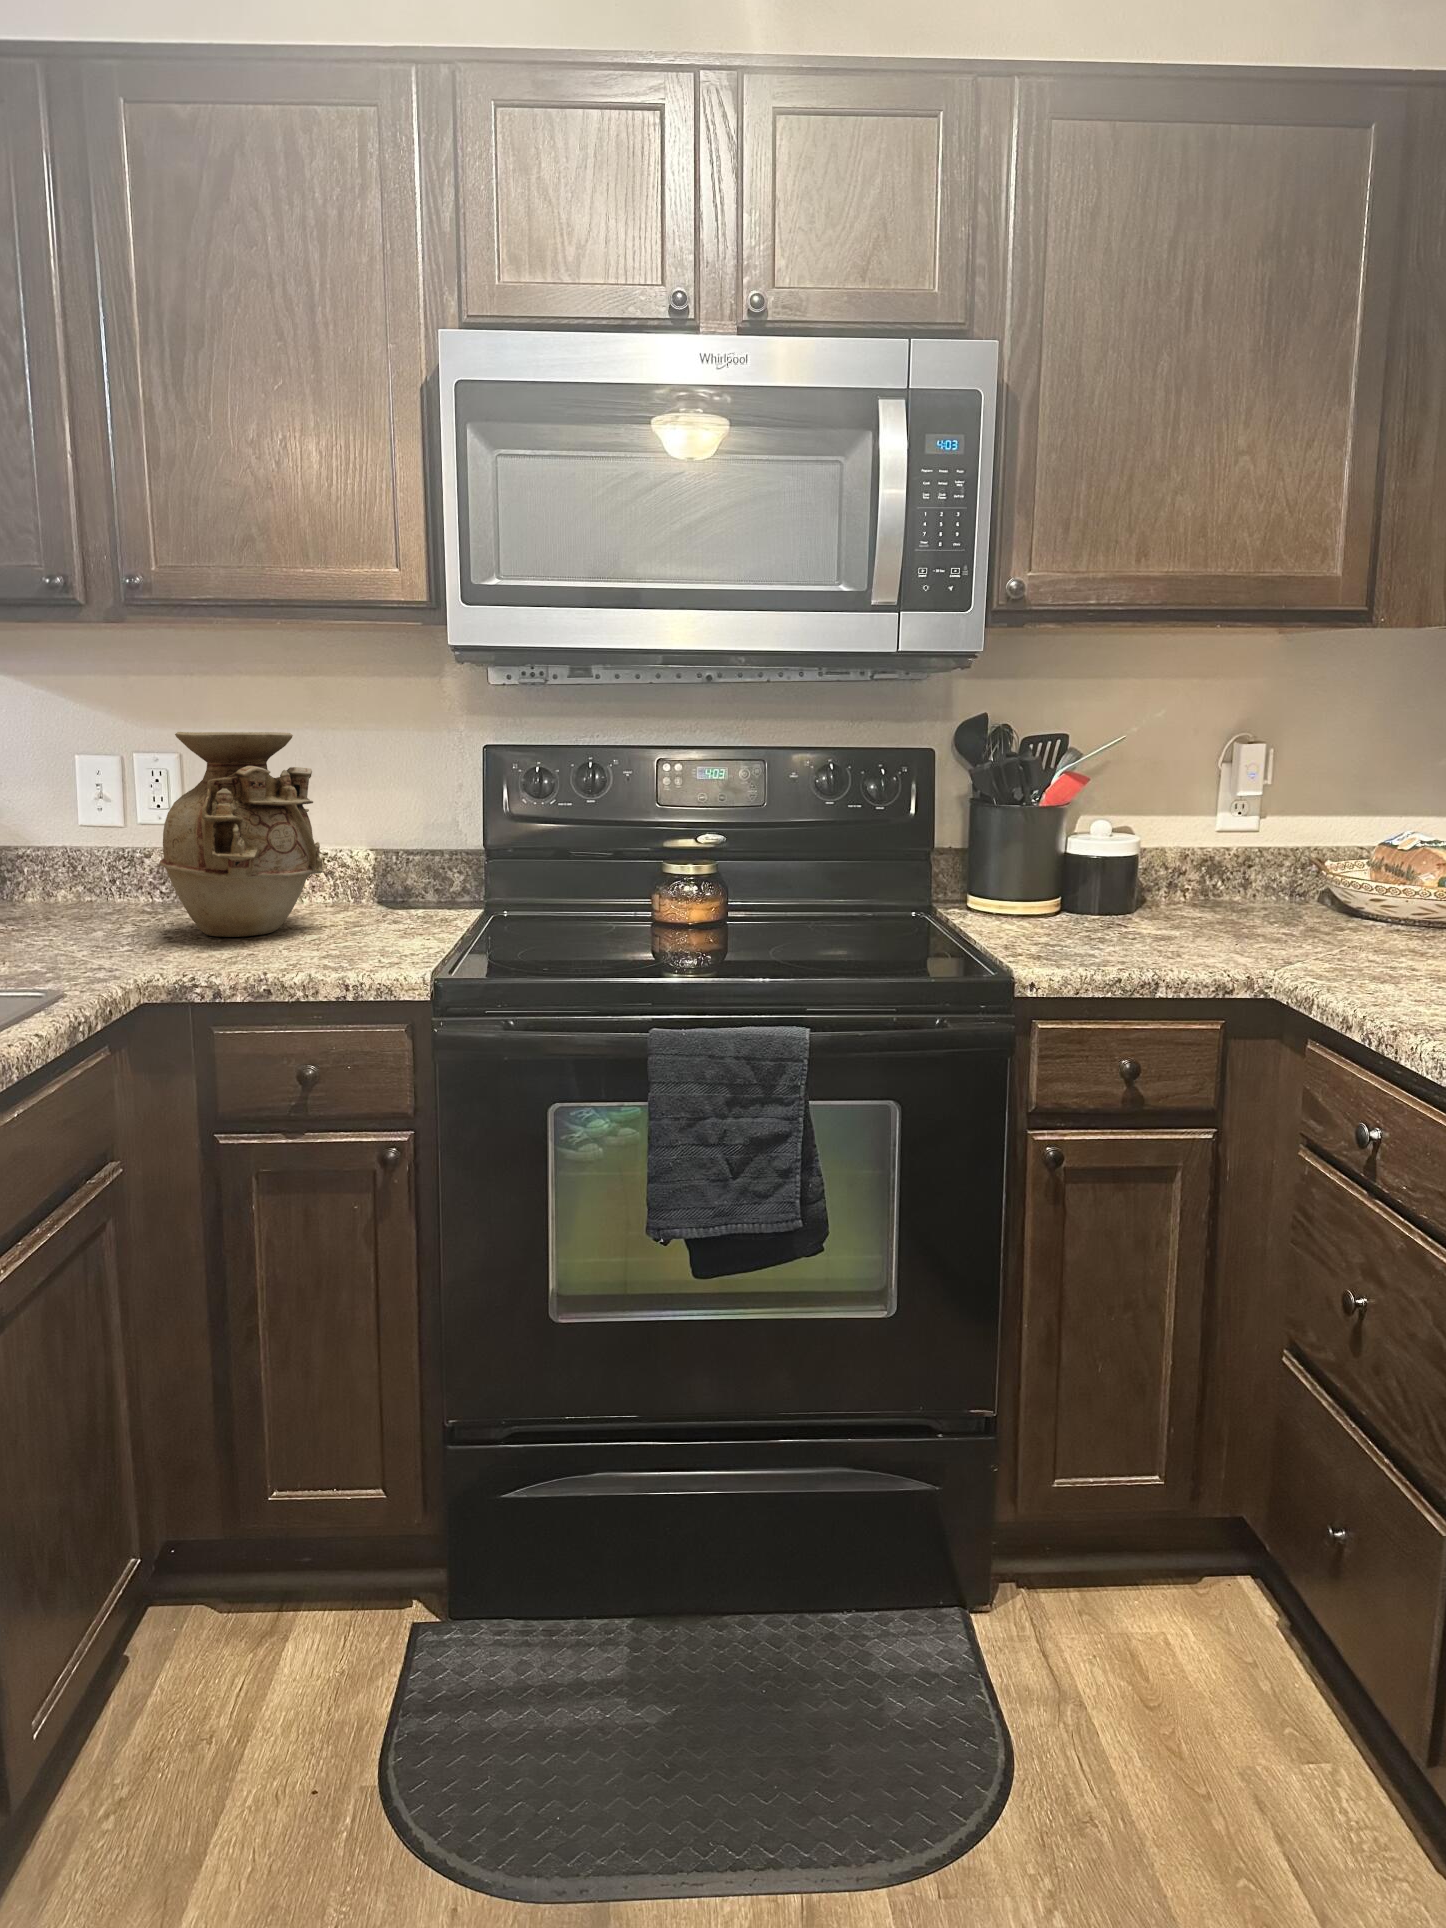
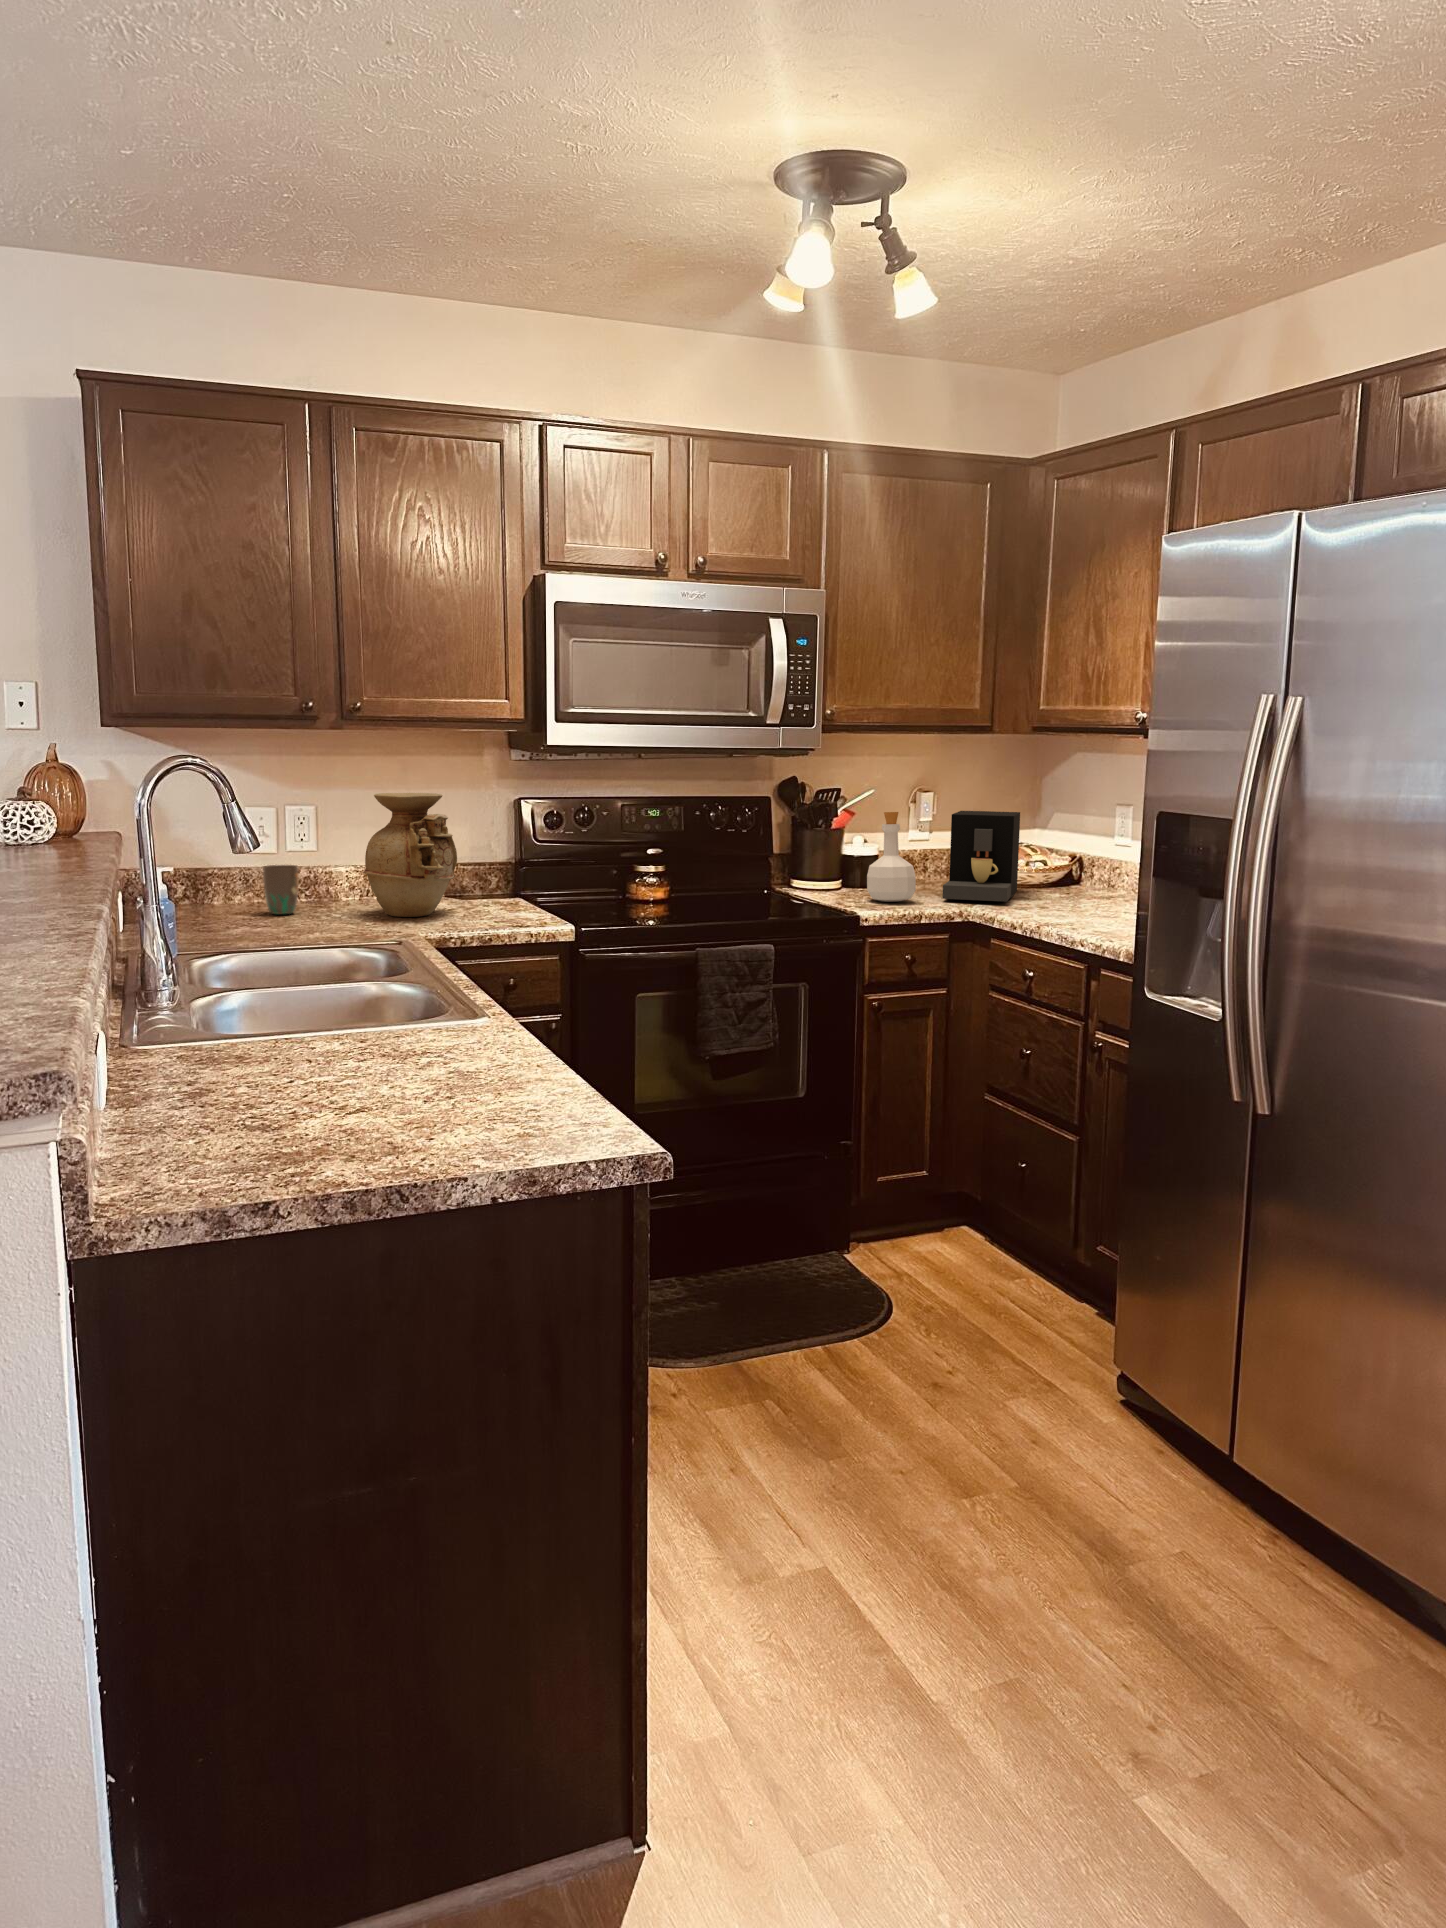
bottle: none [1072,774,1170,947] -> present [867,812,916,902]
coffee maker: none [1226,776,1427,959] -> present [942,811,1020,902]
mug: none [36,844,112,923] -> present [263,865,299,914]

